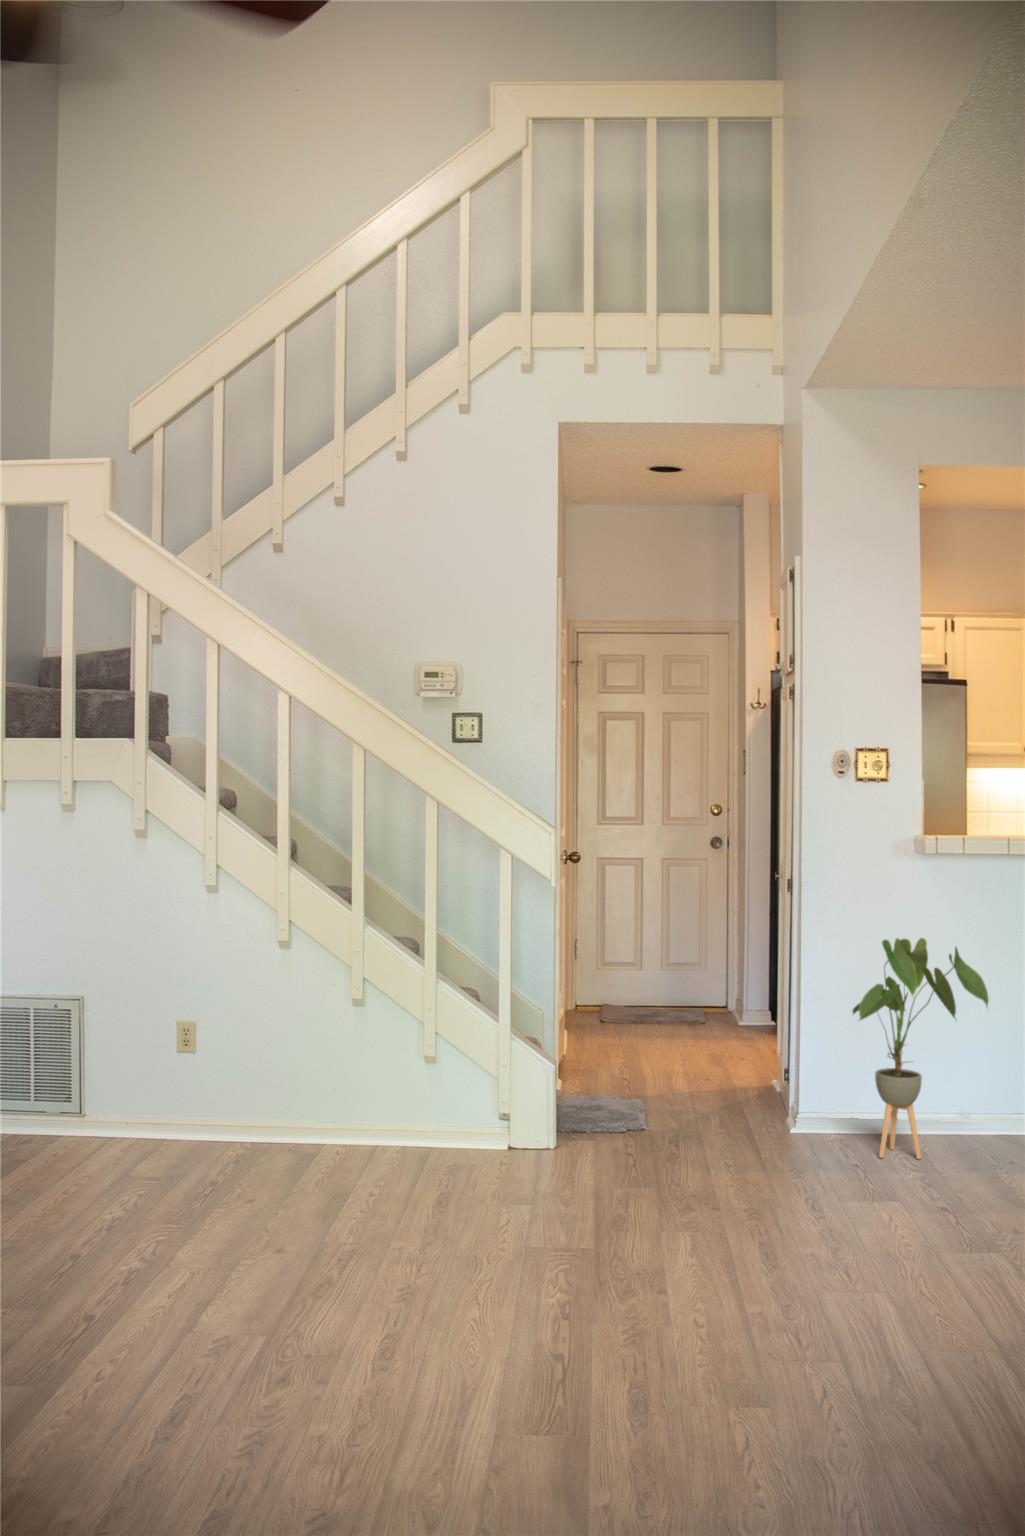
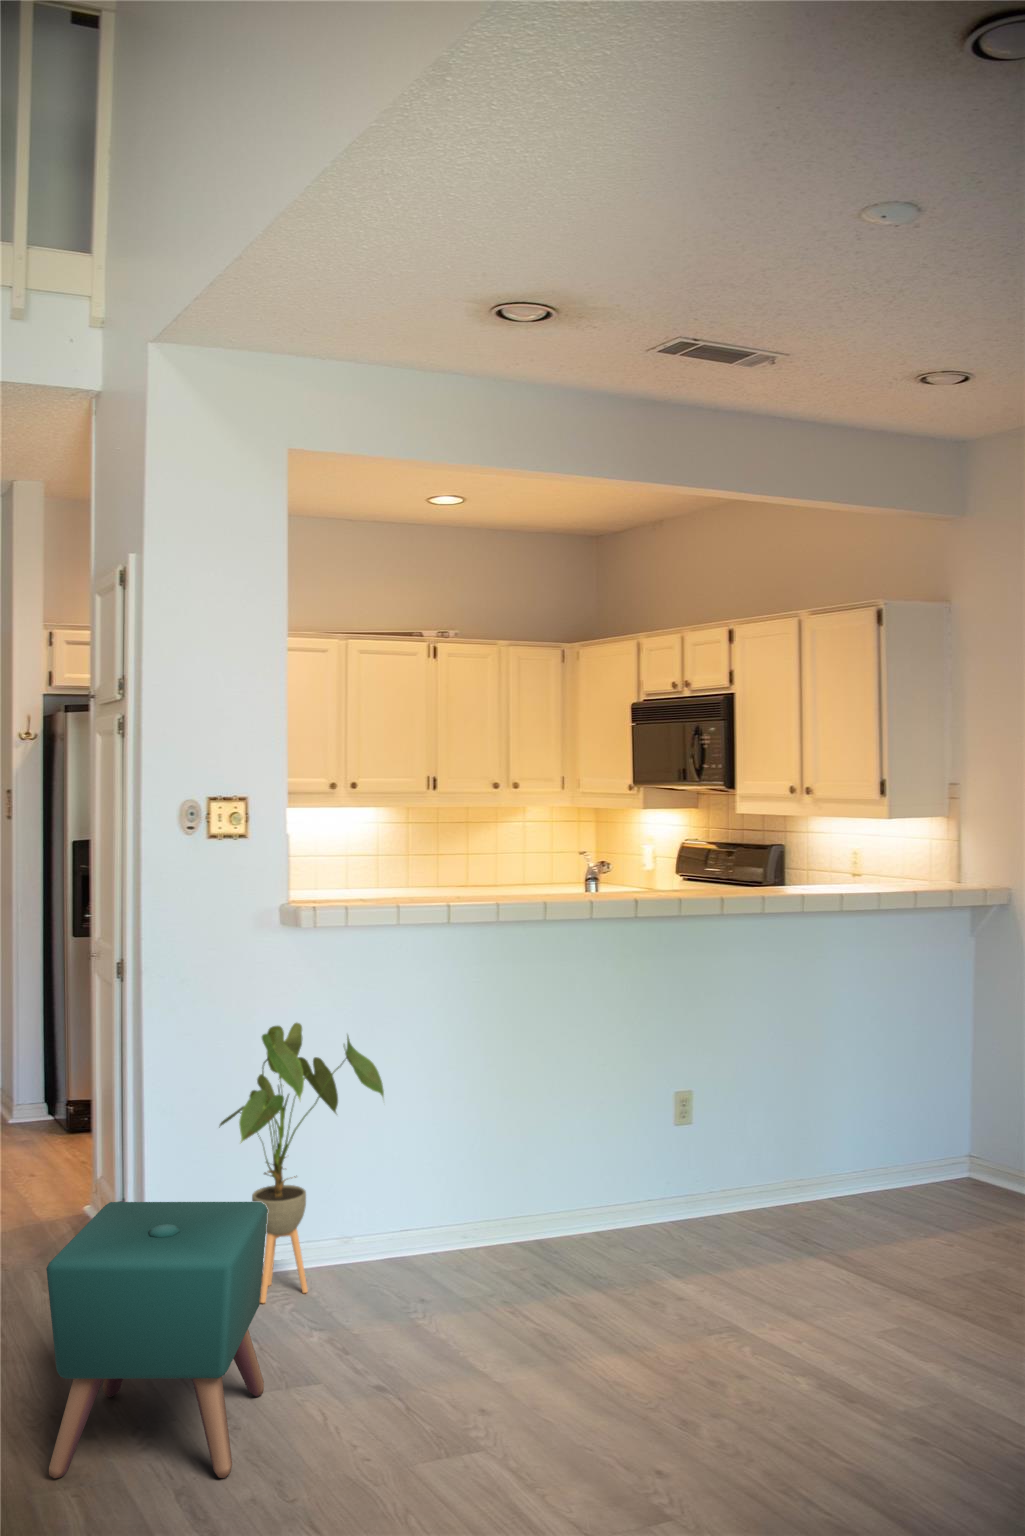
ottoman: none [687,1039,857,1235] -> present [46,1202,268,1478]

